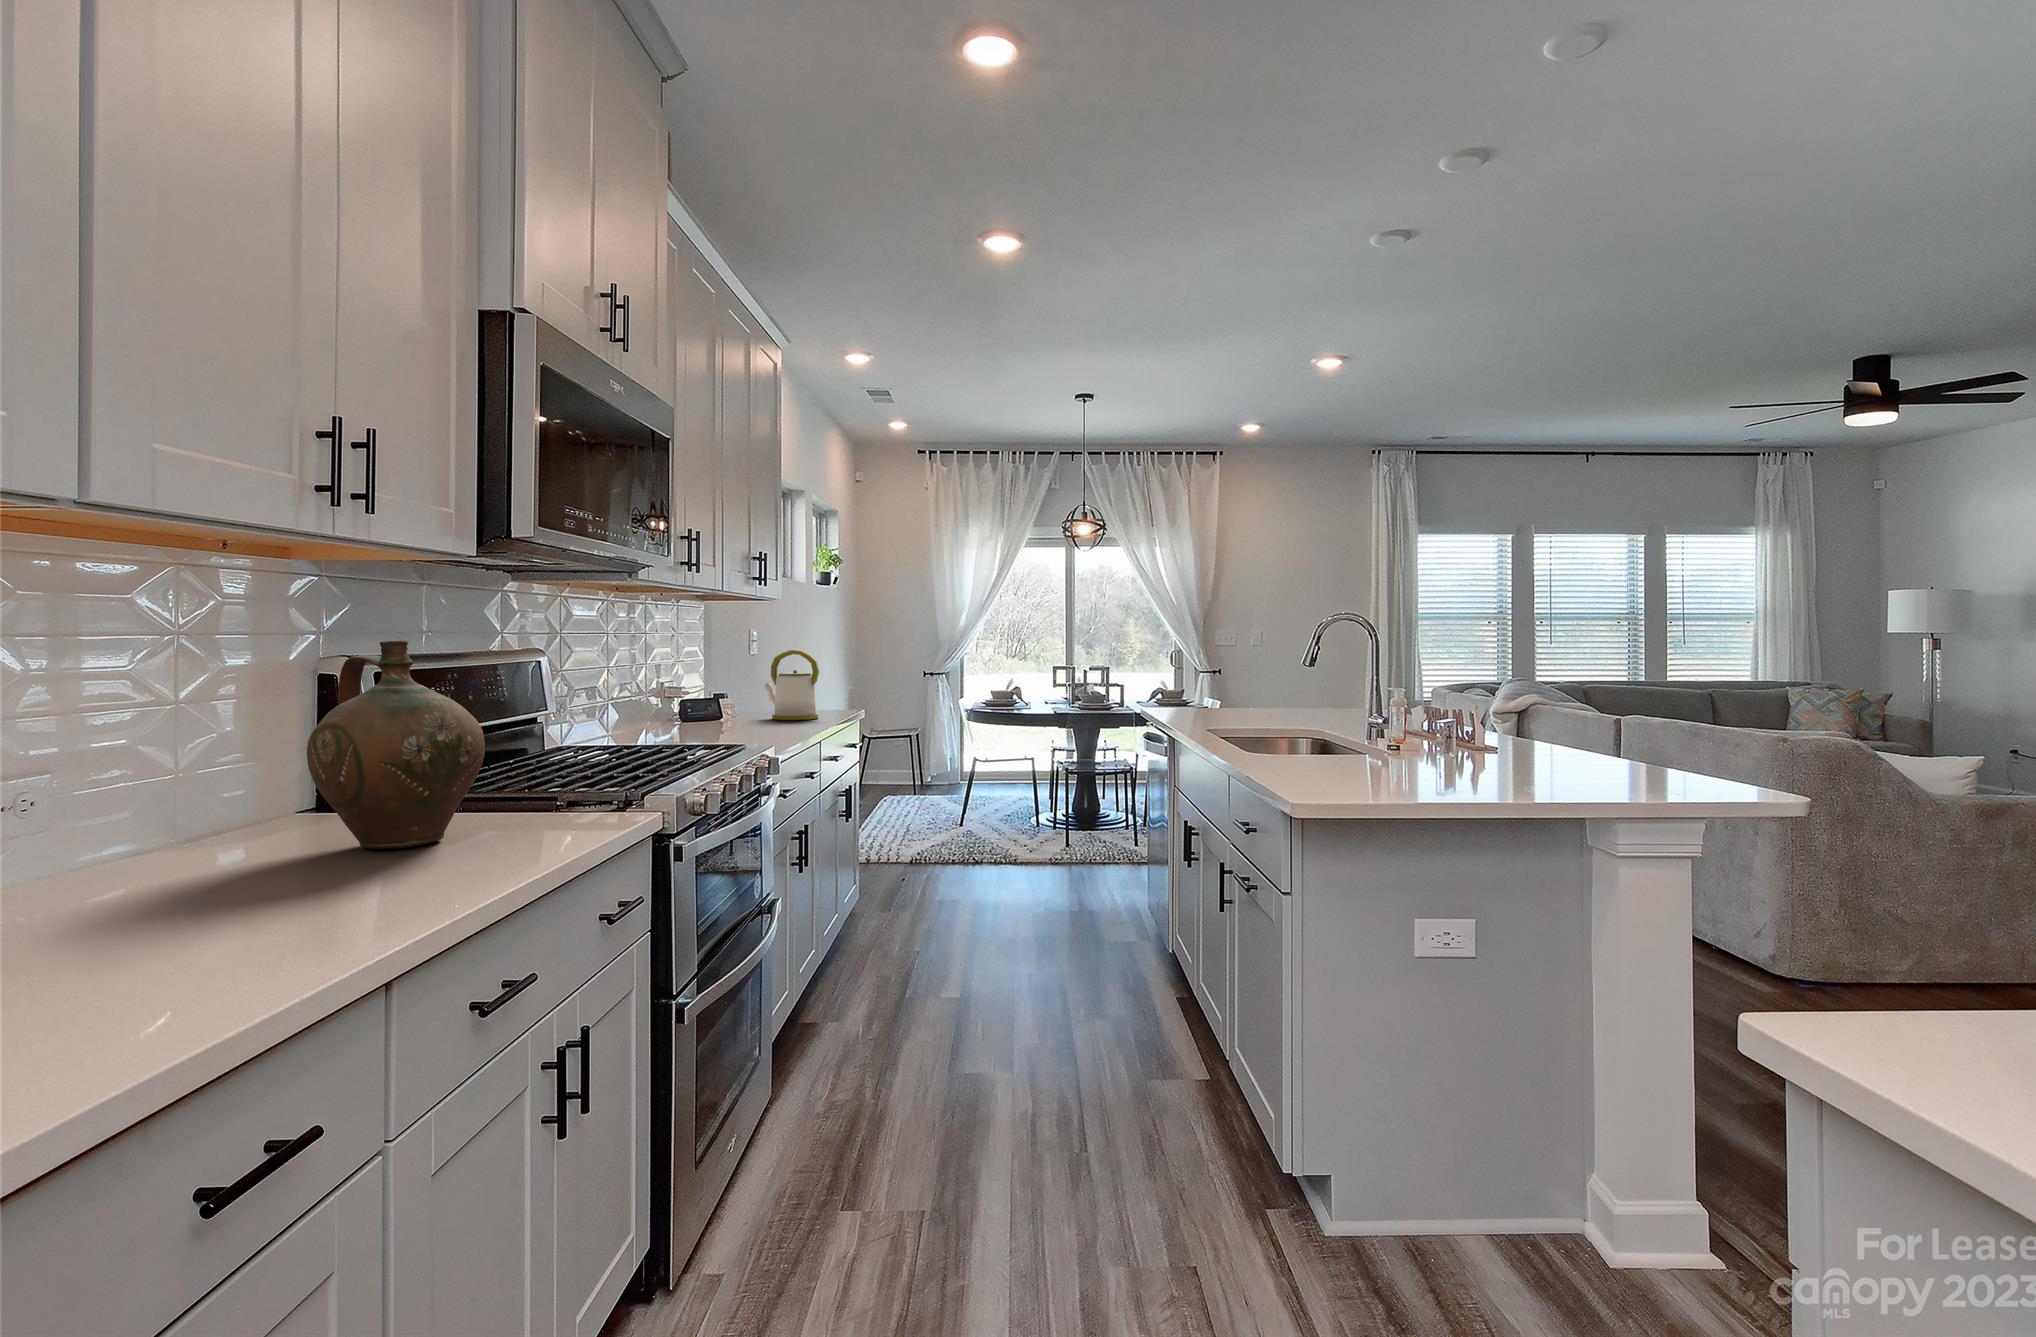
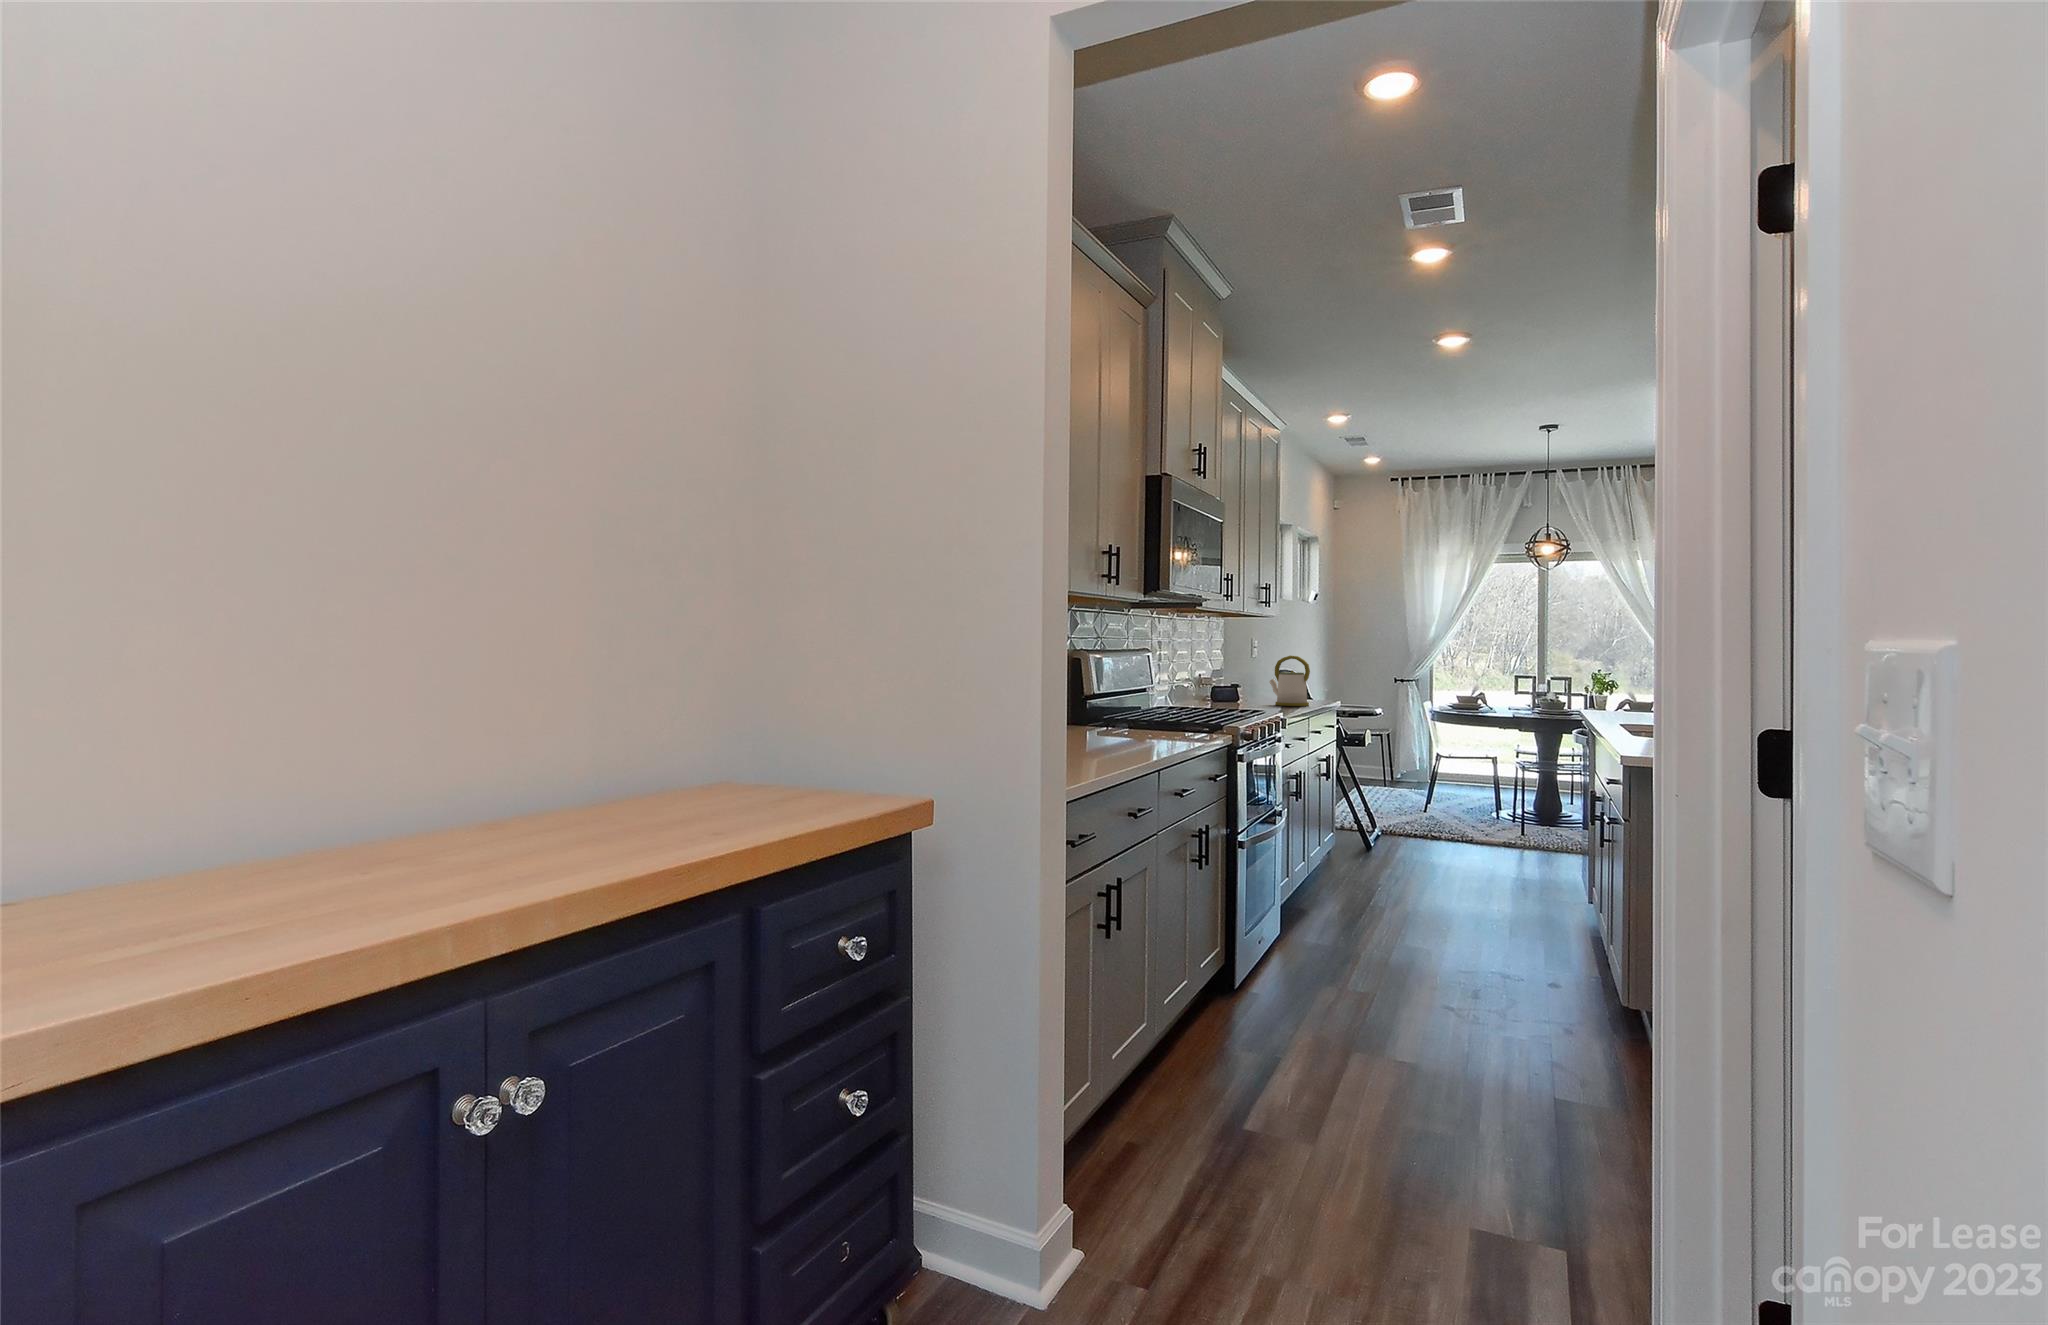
ceramic jug: present [307,641,485,849] -> none [1097,648,1166,742]

